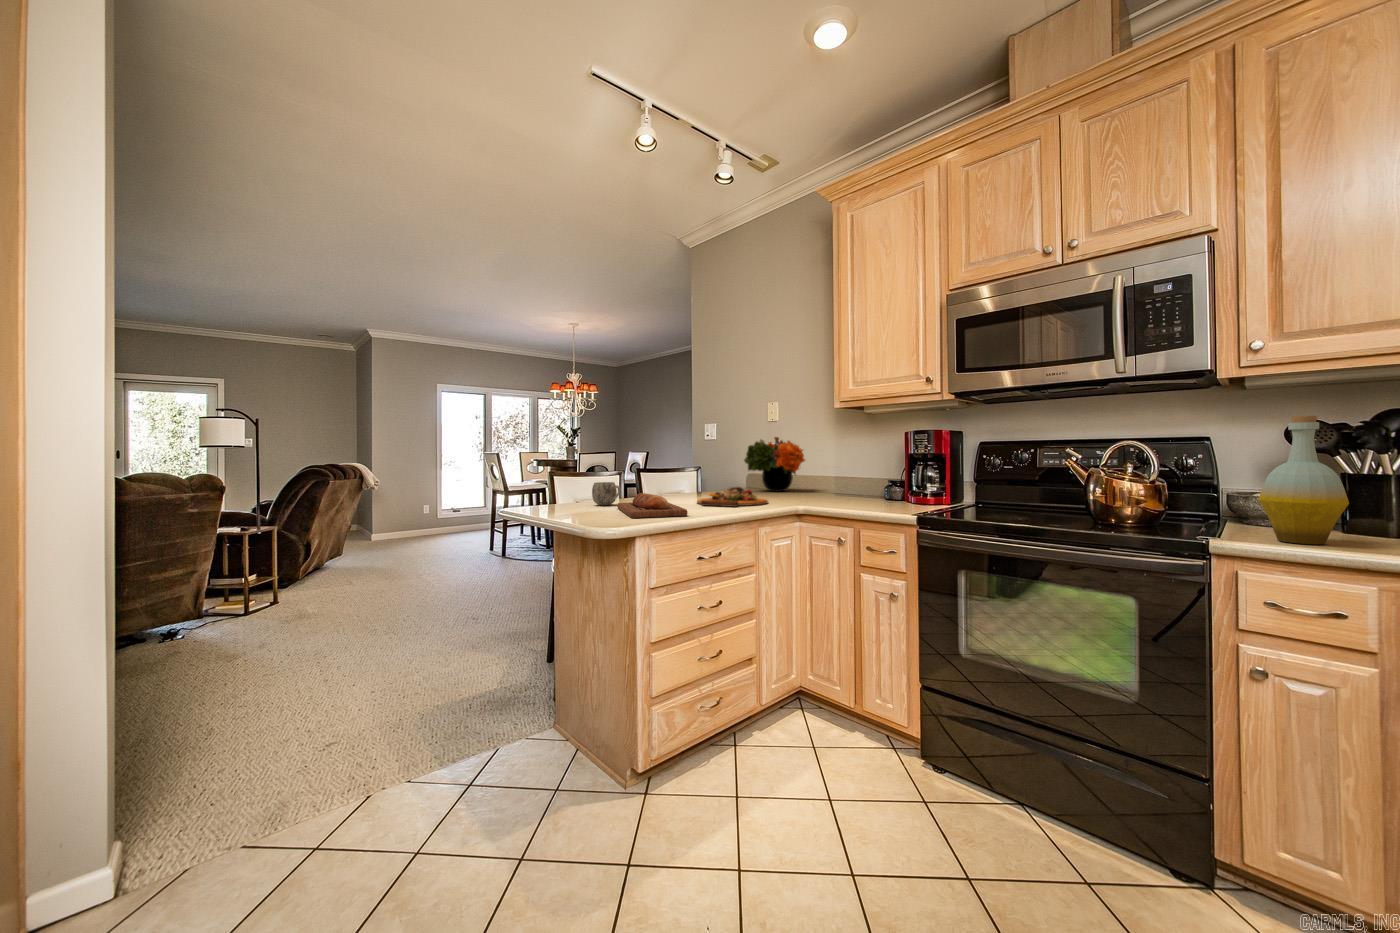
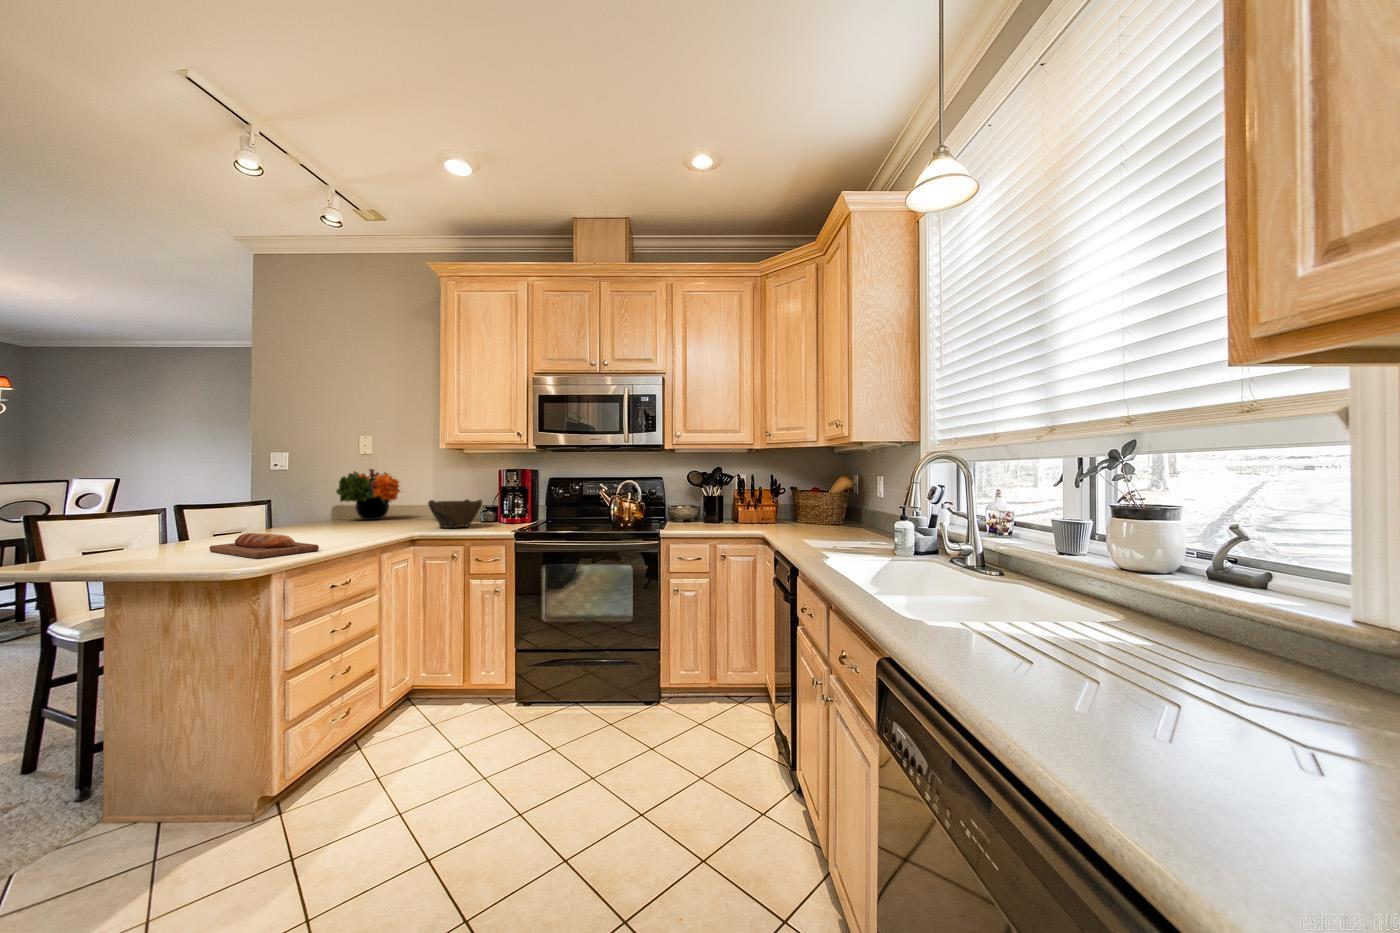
bottle: present [1258,416,1349,544] -> none [678,472,705,530]
bowl: none [816,469,880,505] -> present [428,499,482,528]
mug: present [592,482,621,505] -> none [160,524,207,551]
cutting board: present [697,487,768,507] -> none [302,519,383,540]

